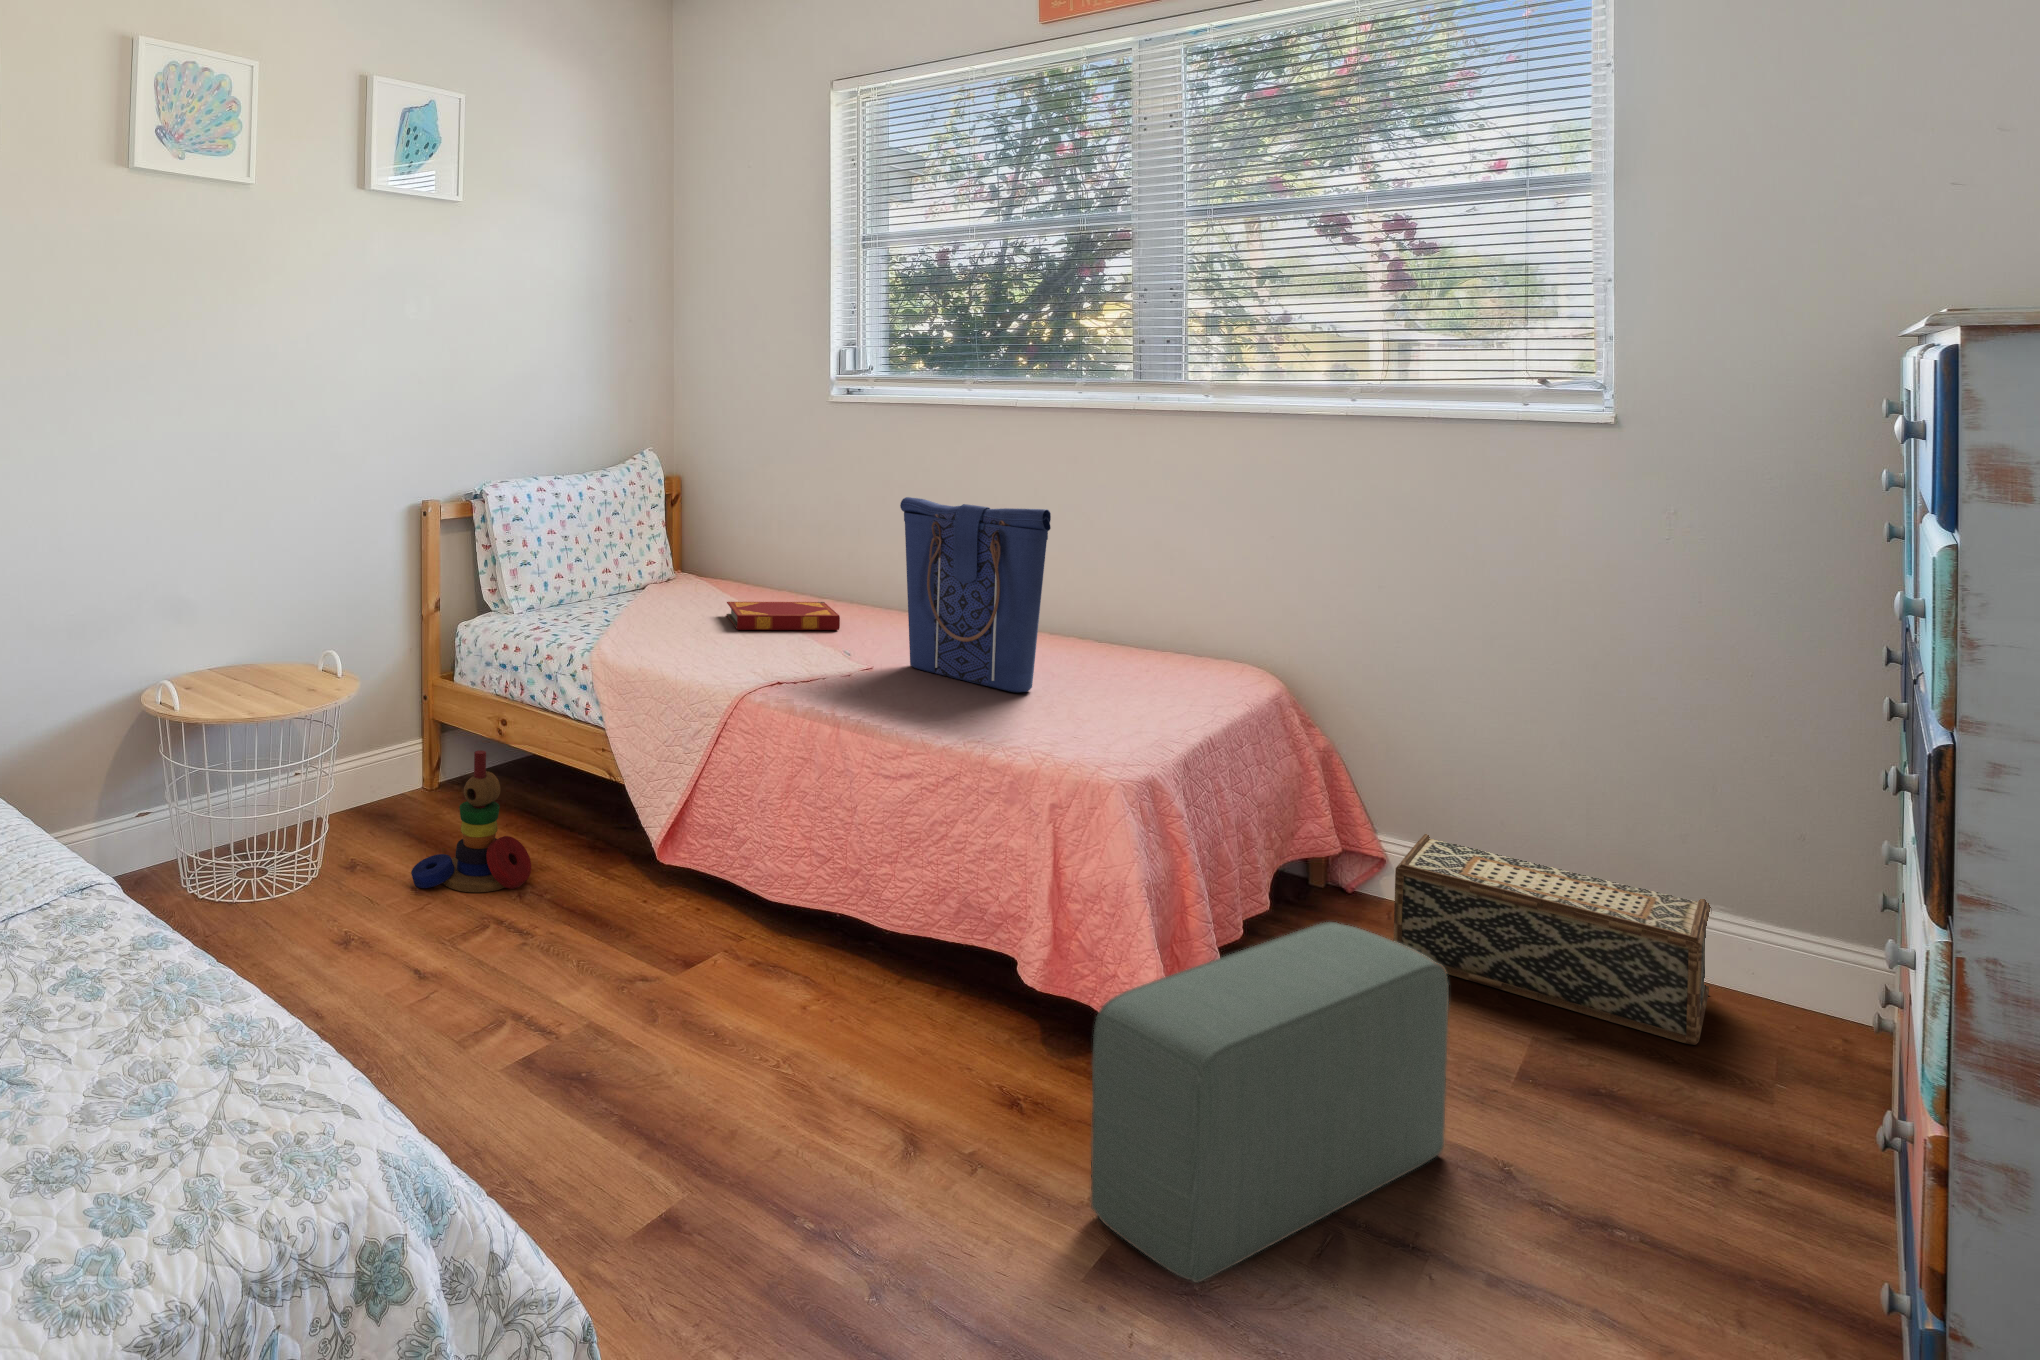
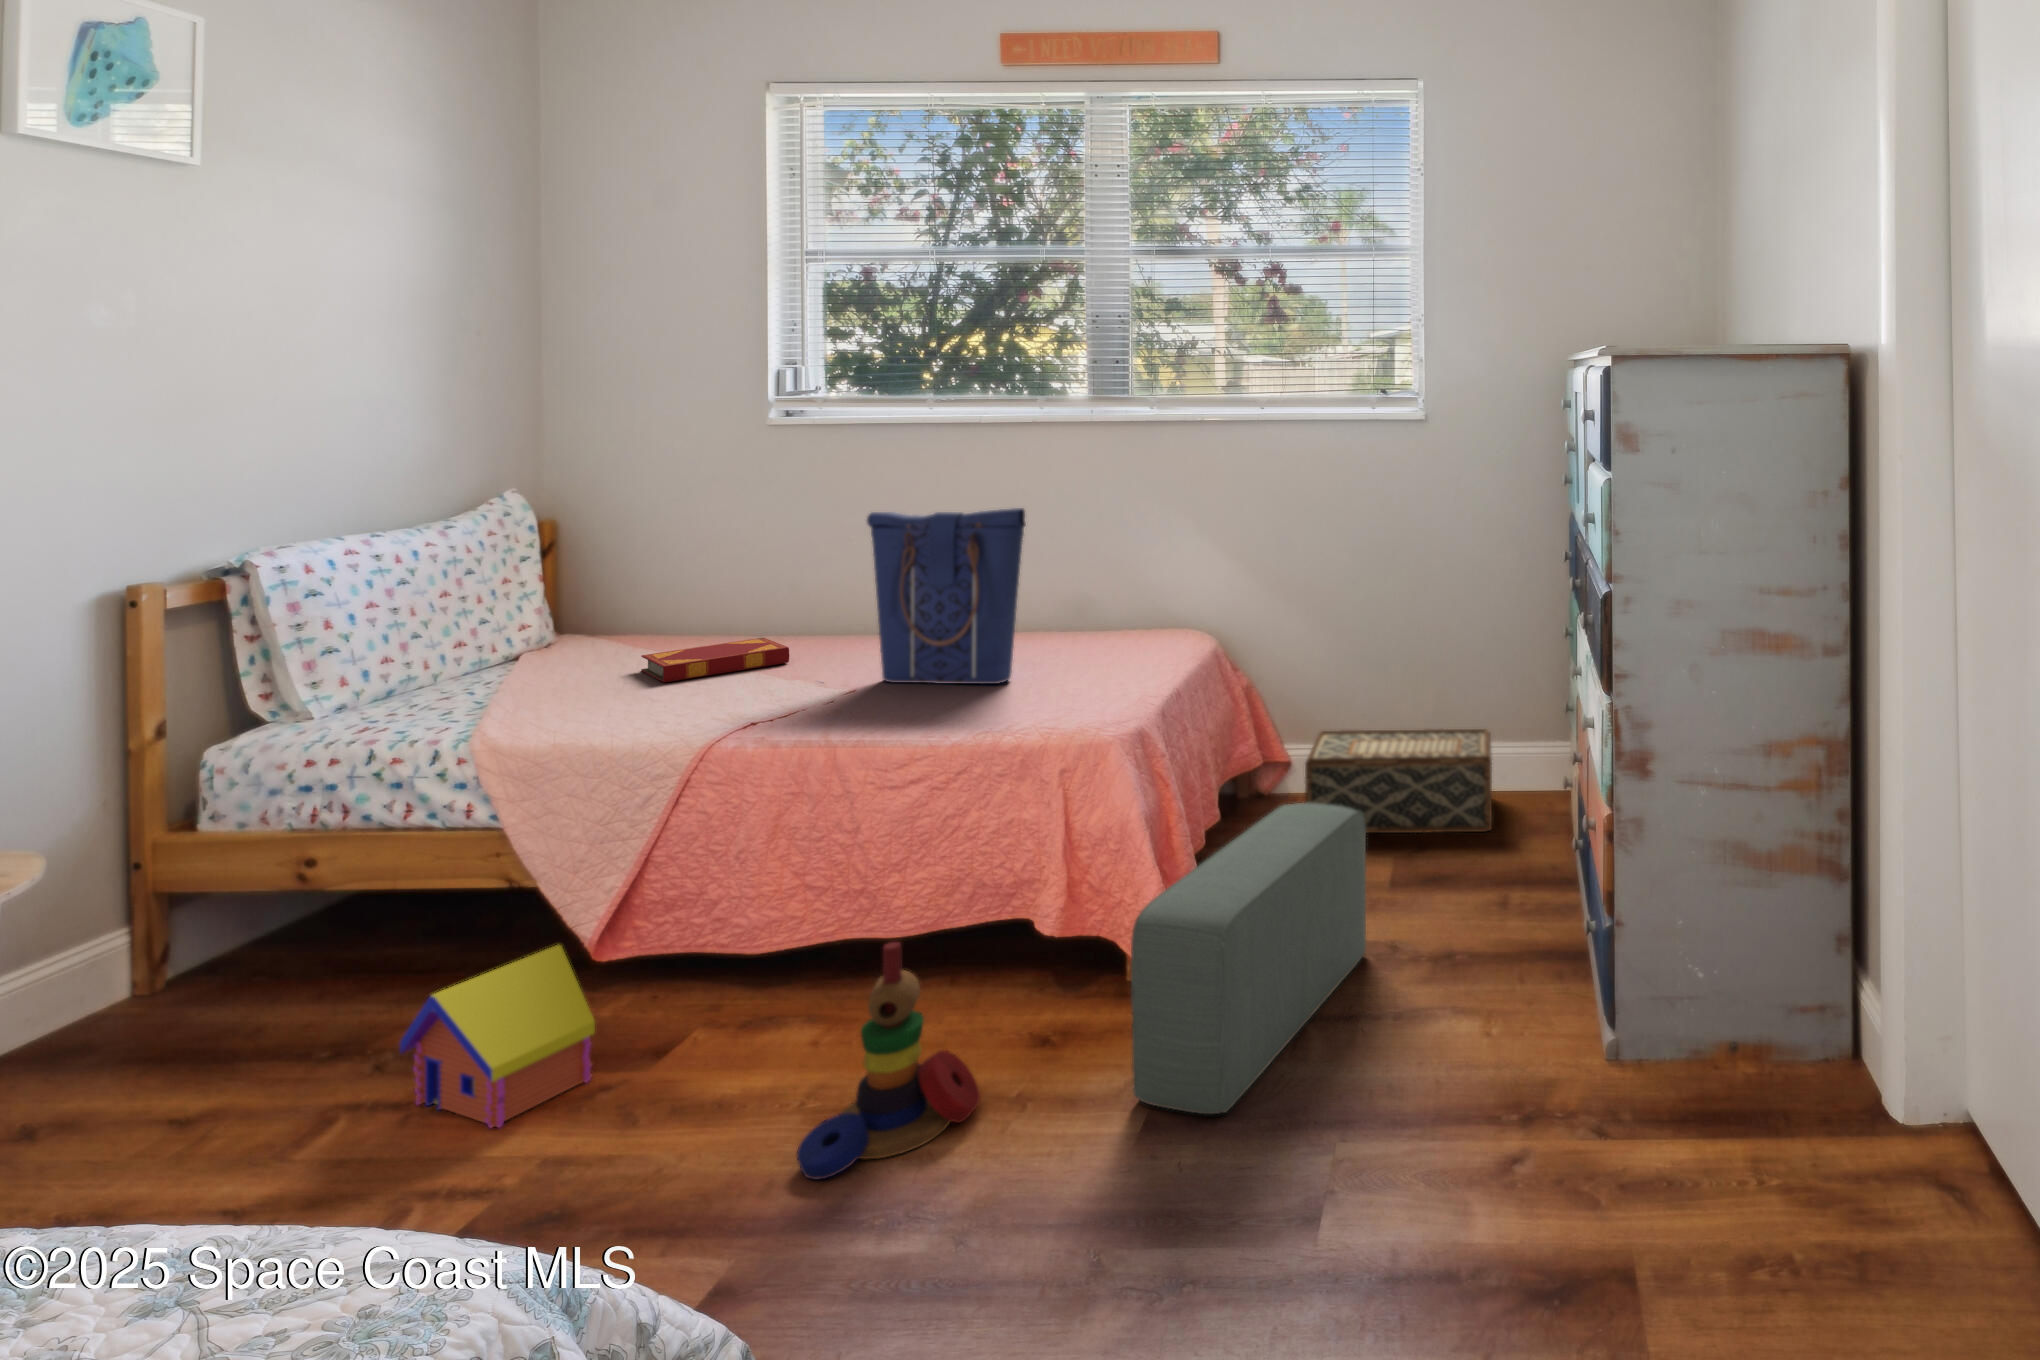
stacking toy: present [411,750,531,892] -> present [797,942,980,1179]
toy house: none [523,843,642,983] -> present [400,945,595,1128]

